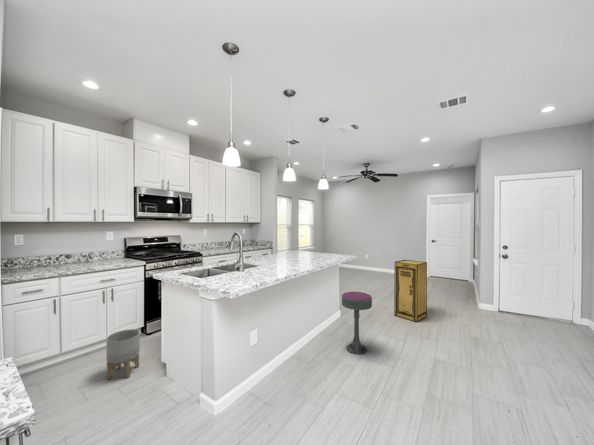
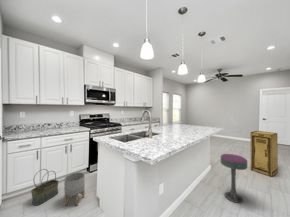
basket: none [47,328,93,383] -> present [31,169,59,205]

